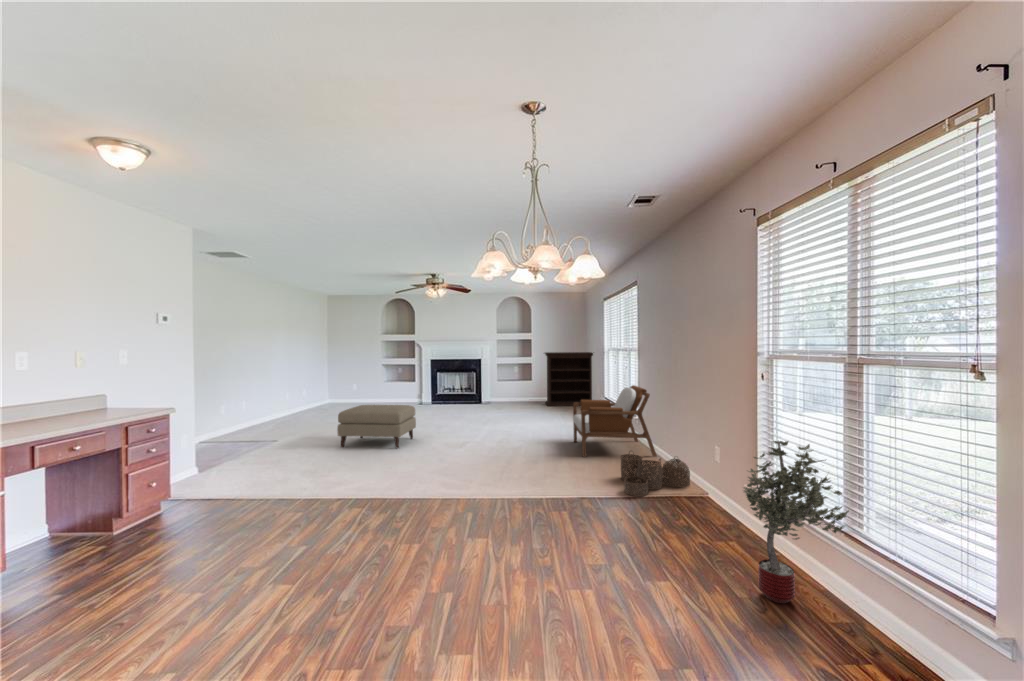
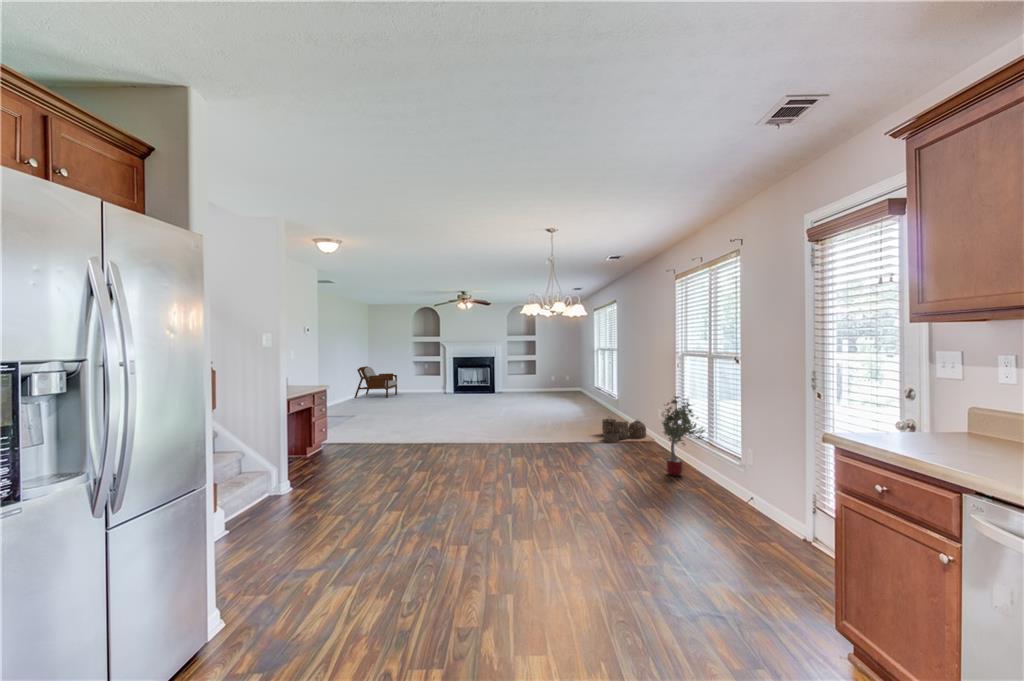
bookshelf: present [545,352,593,406] -> none [545,352,587,395]
armchair: present [573,385,657,457] -> present [354,366,397,398]
ottoman: present [337,405,416,448] -> none [402,390,455,420]

